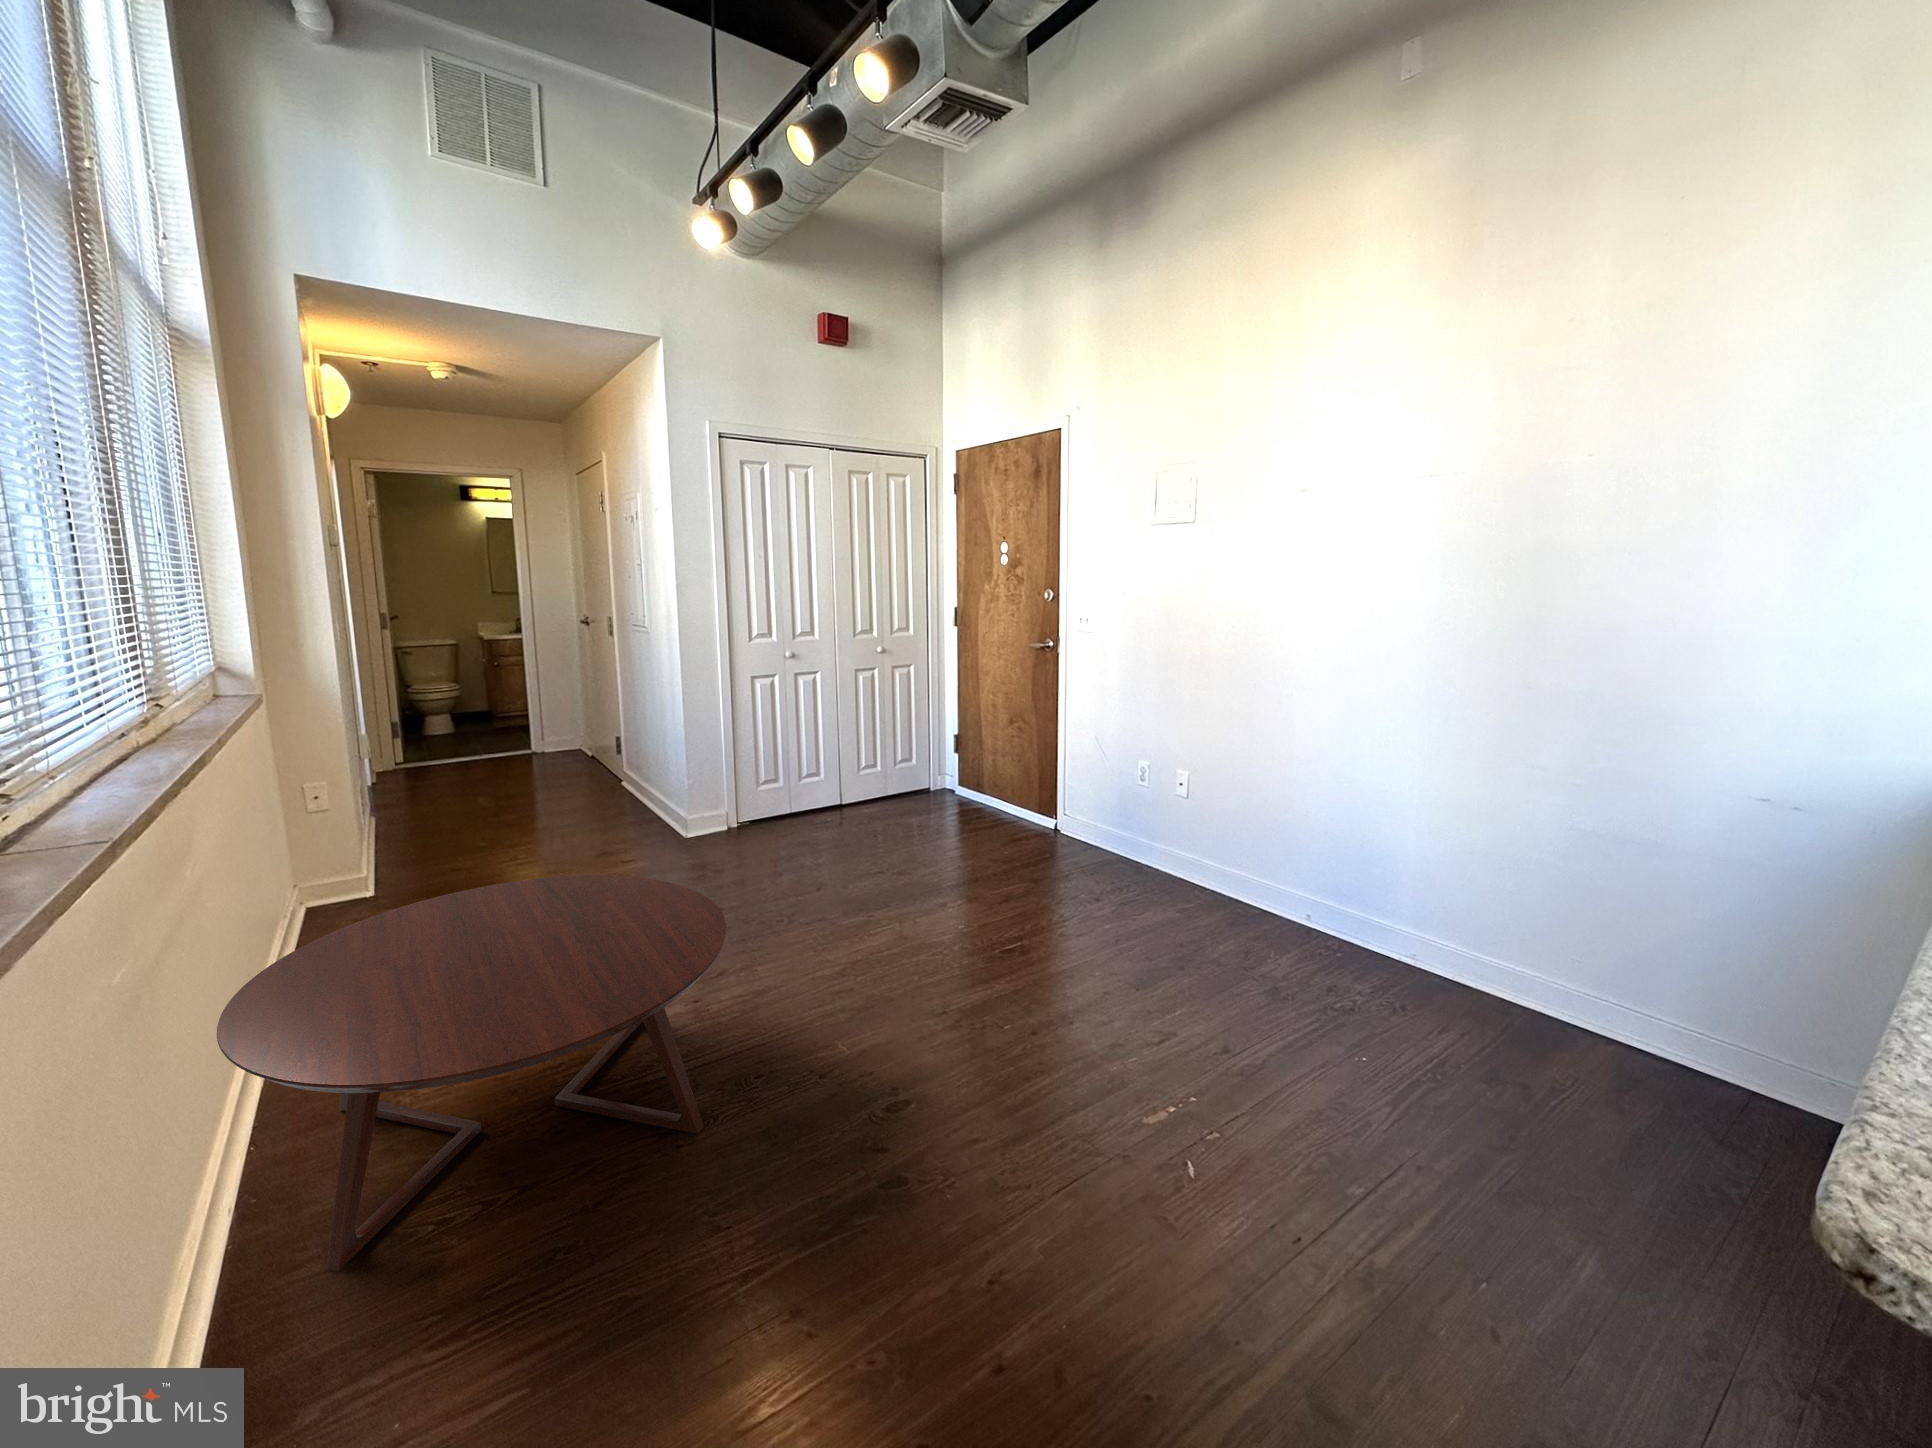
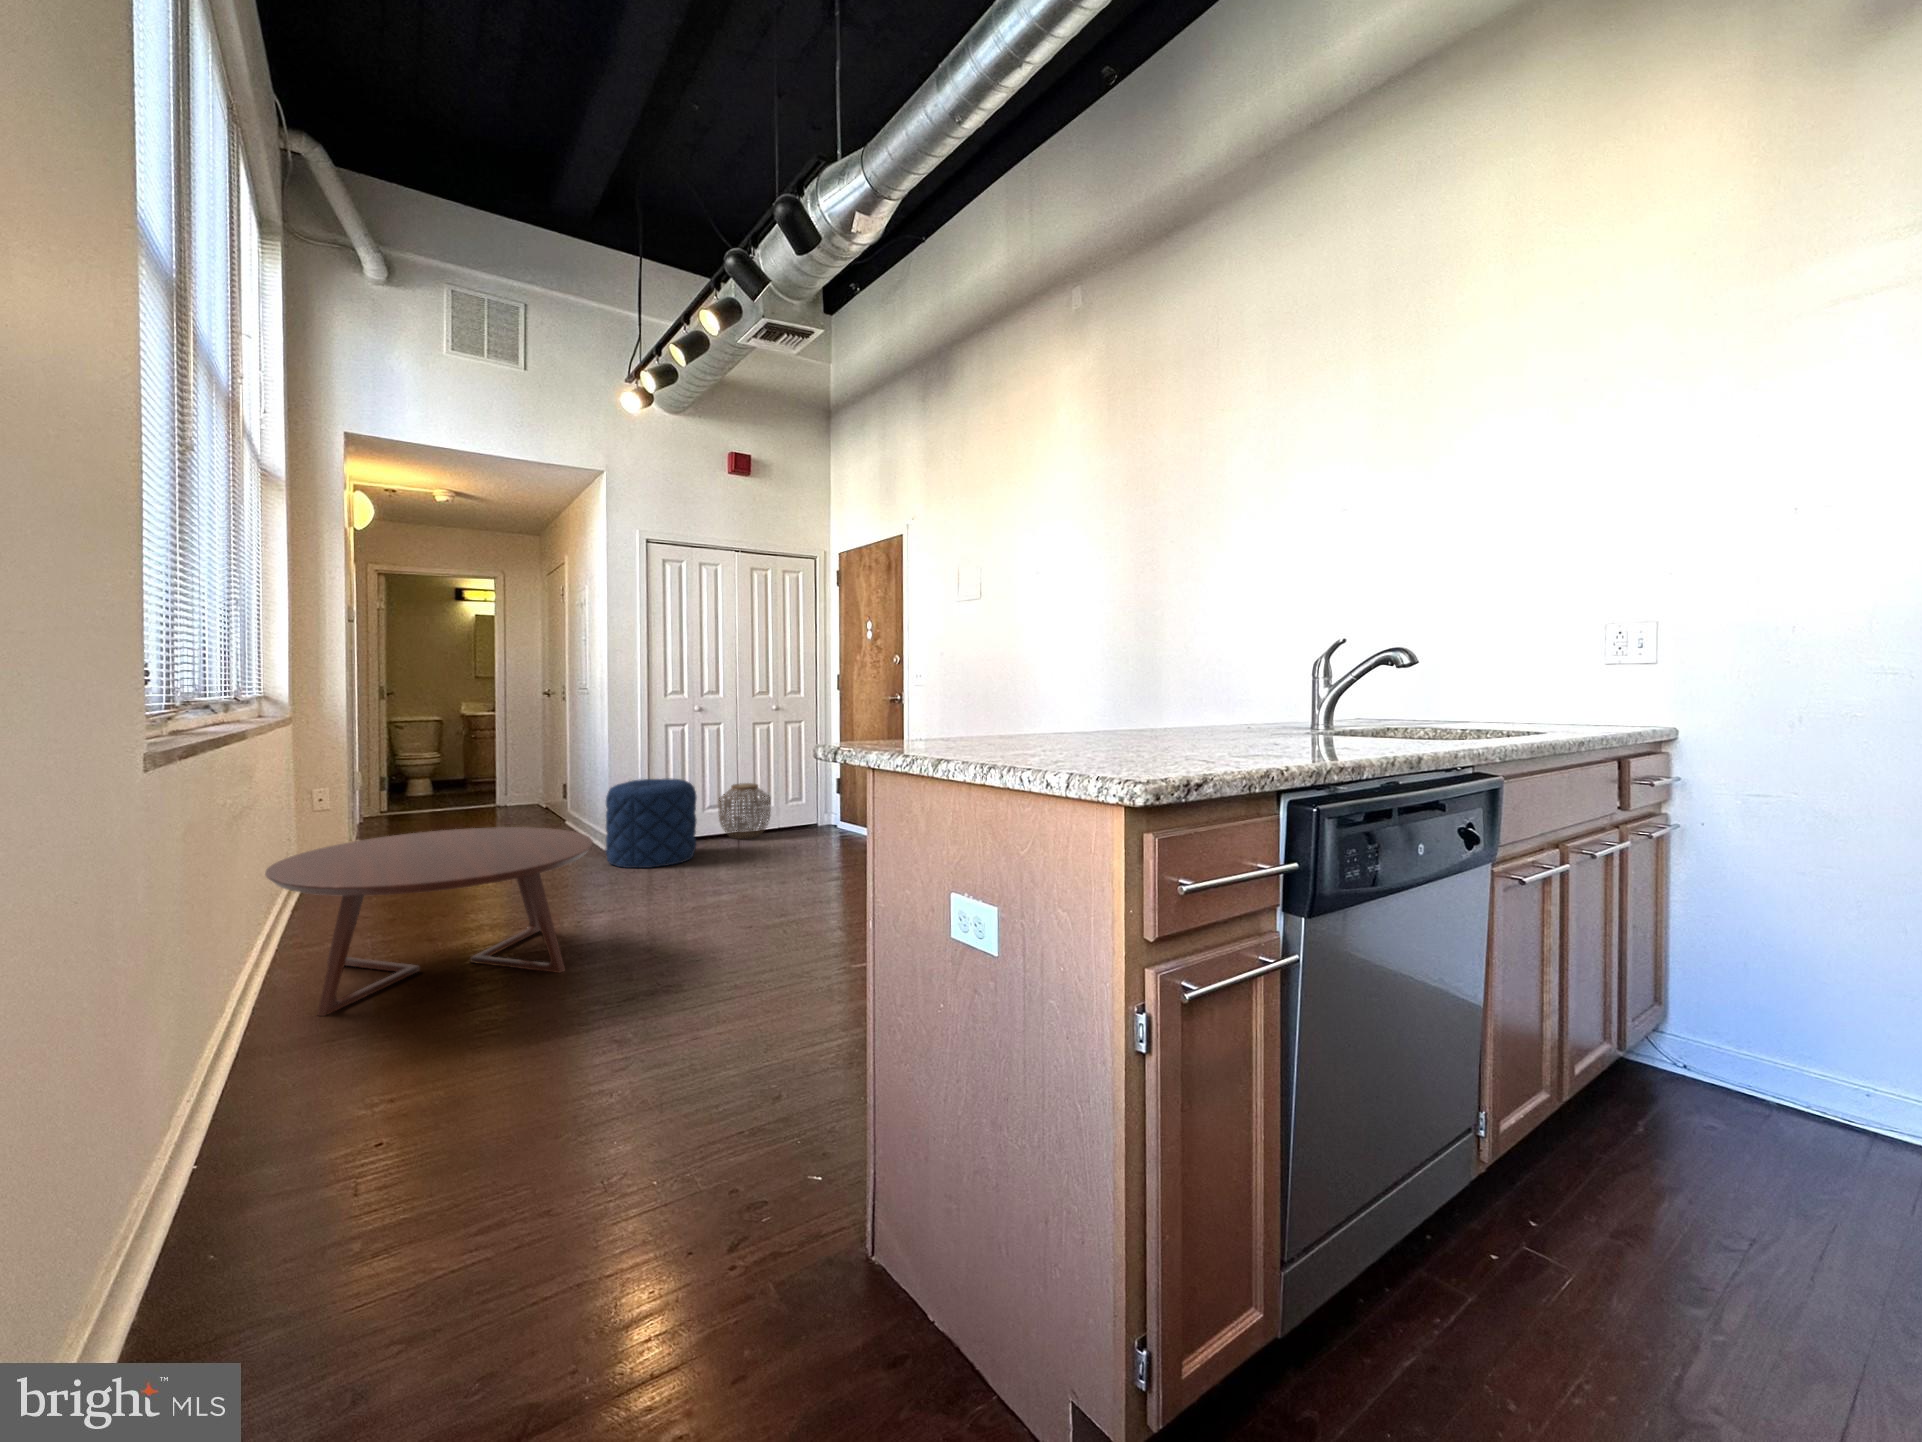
woven basket: none [819,747,883,818] -> present [719,783,771,839]
pouf: none [690,752,806,875] -> present [606,778,697,868]

